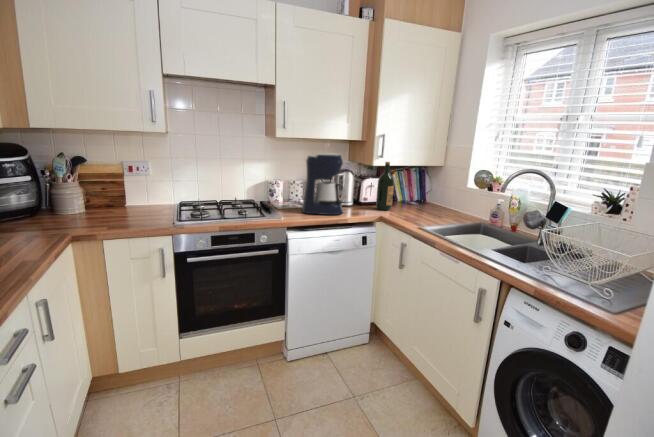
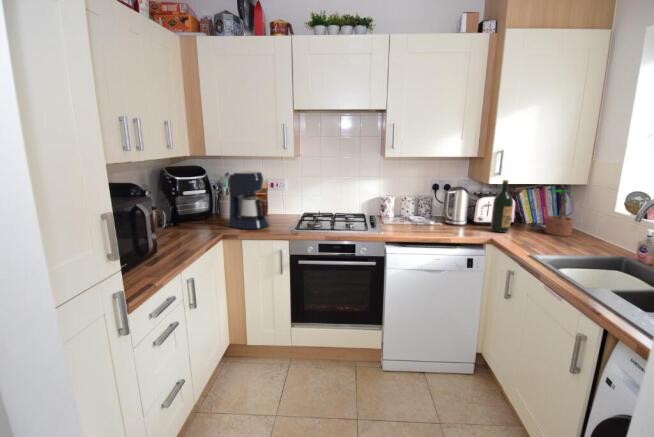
coffee maker: present [302,153,344,215] -> present [228,171,269,229]
potted plant: none [416,170,441,210] -> present [545,190,574,236]

